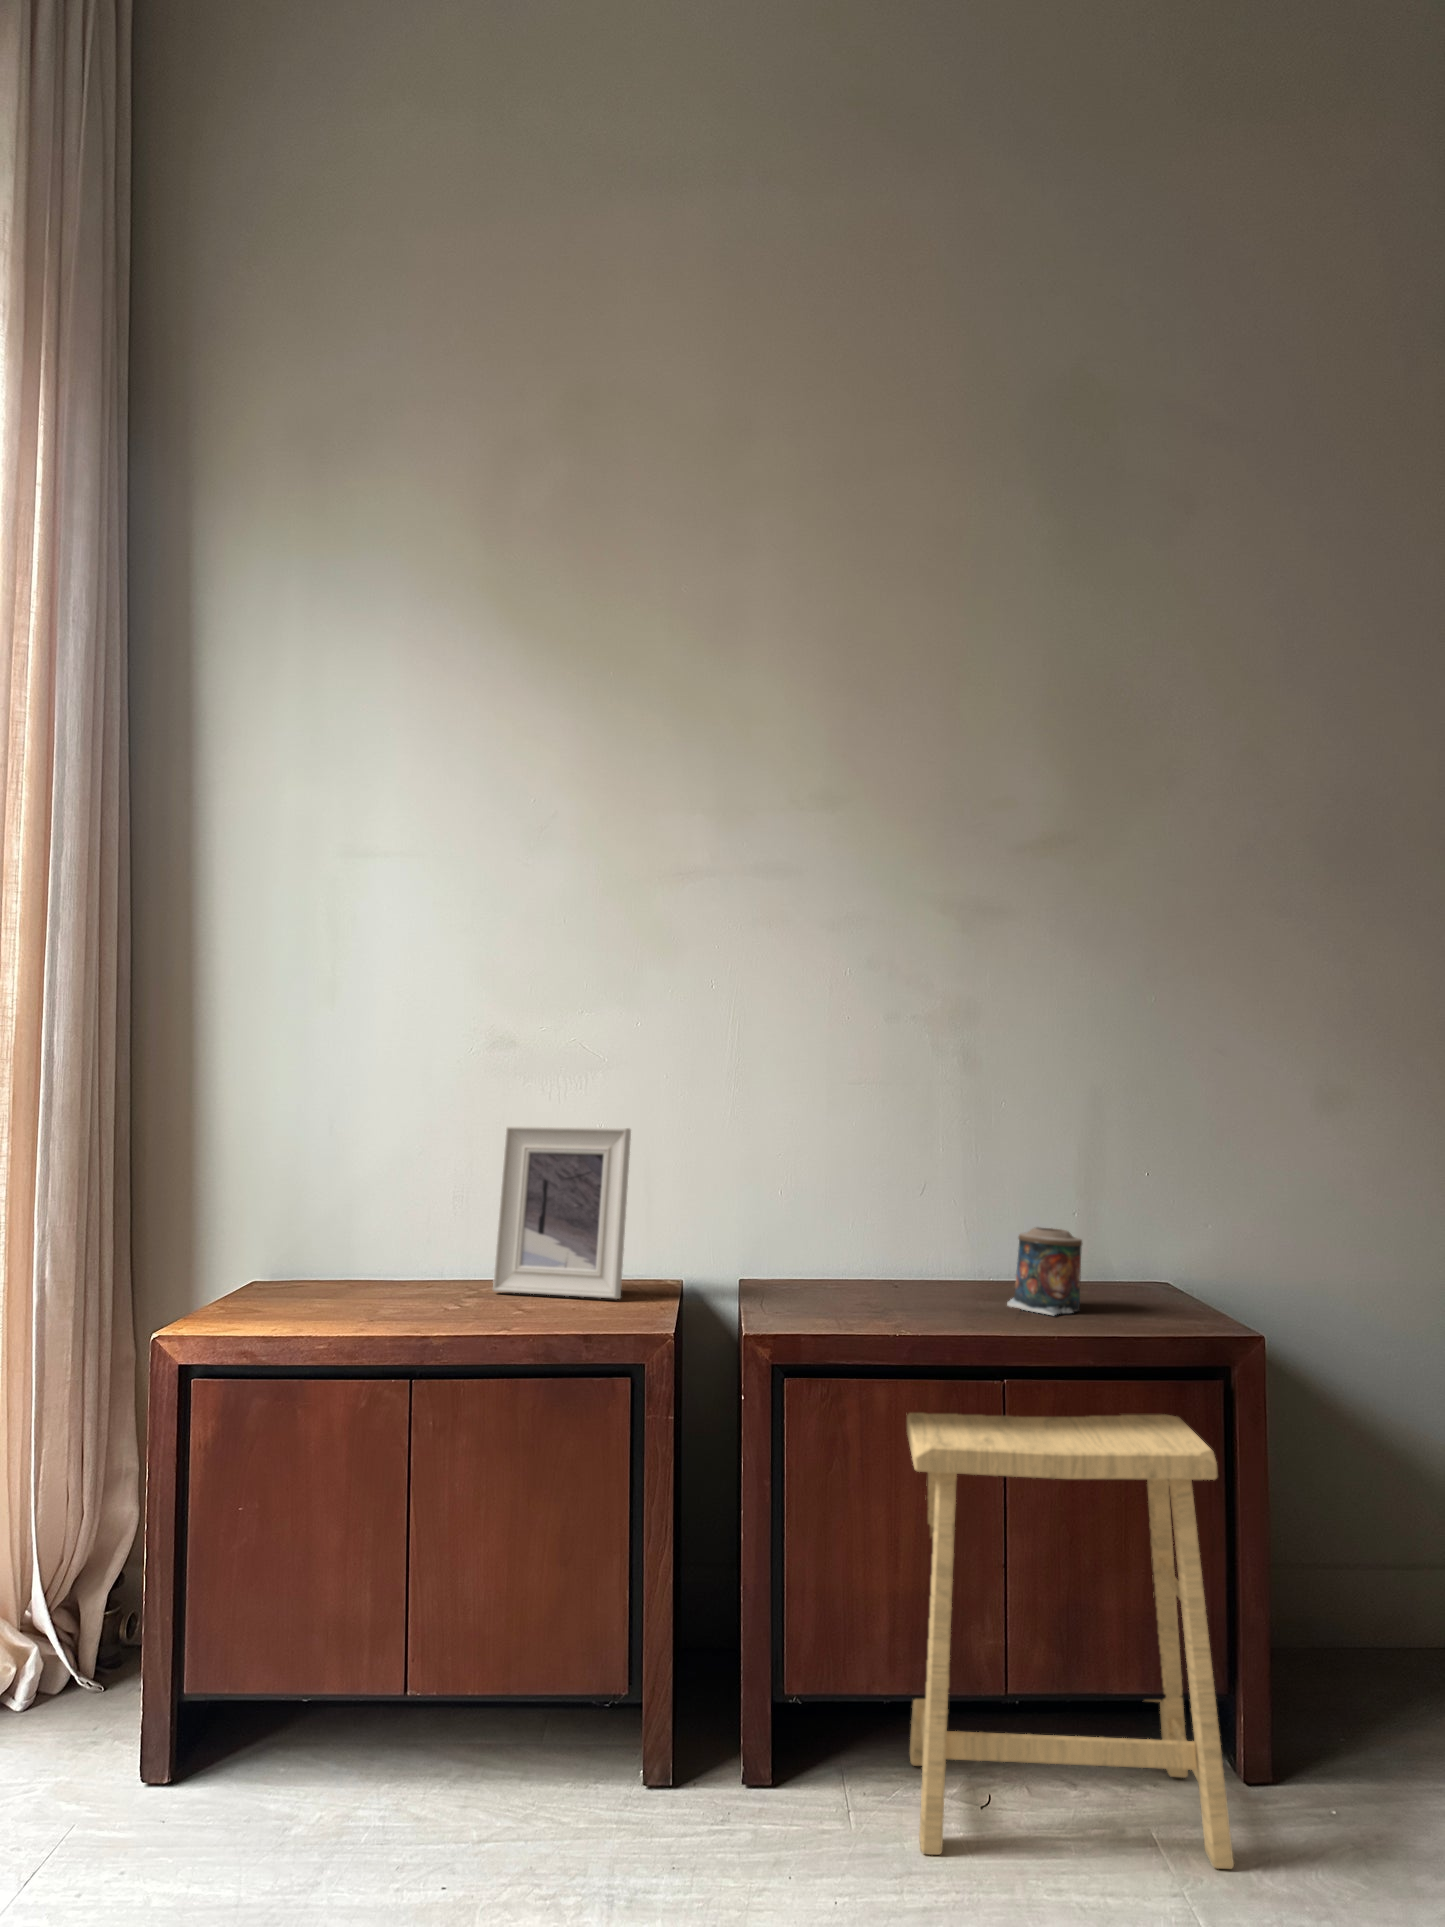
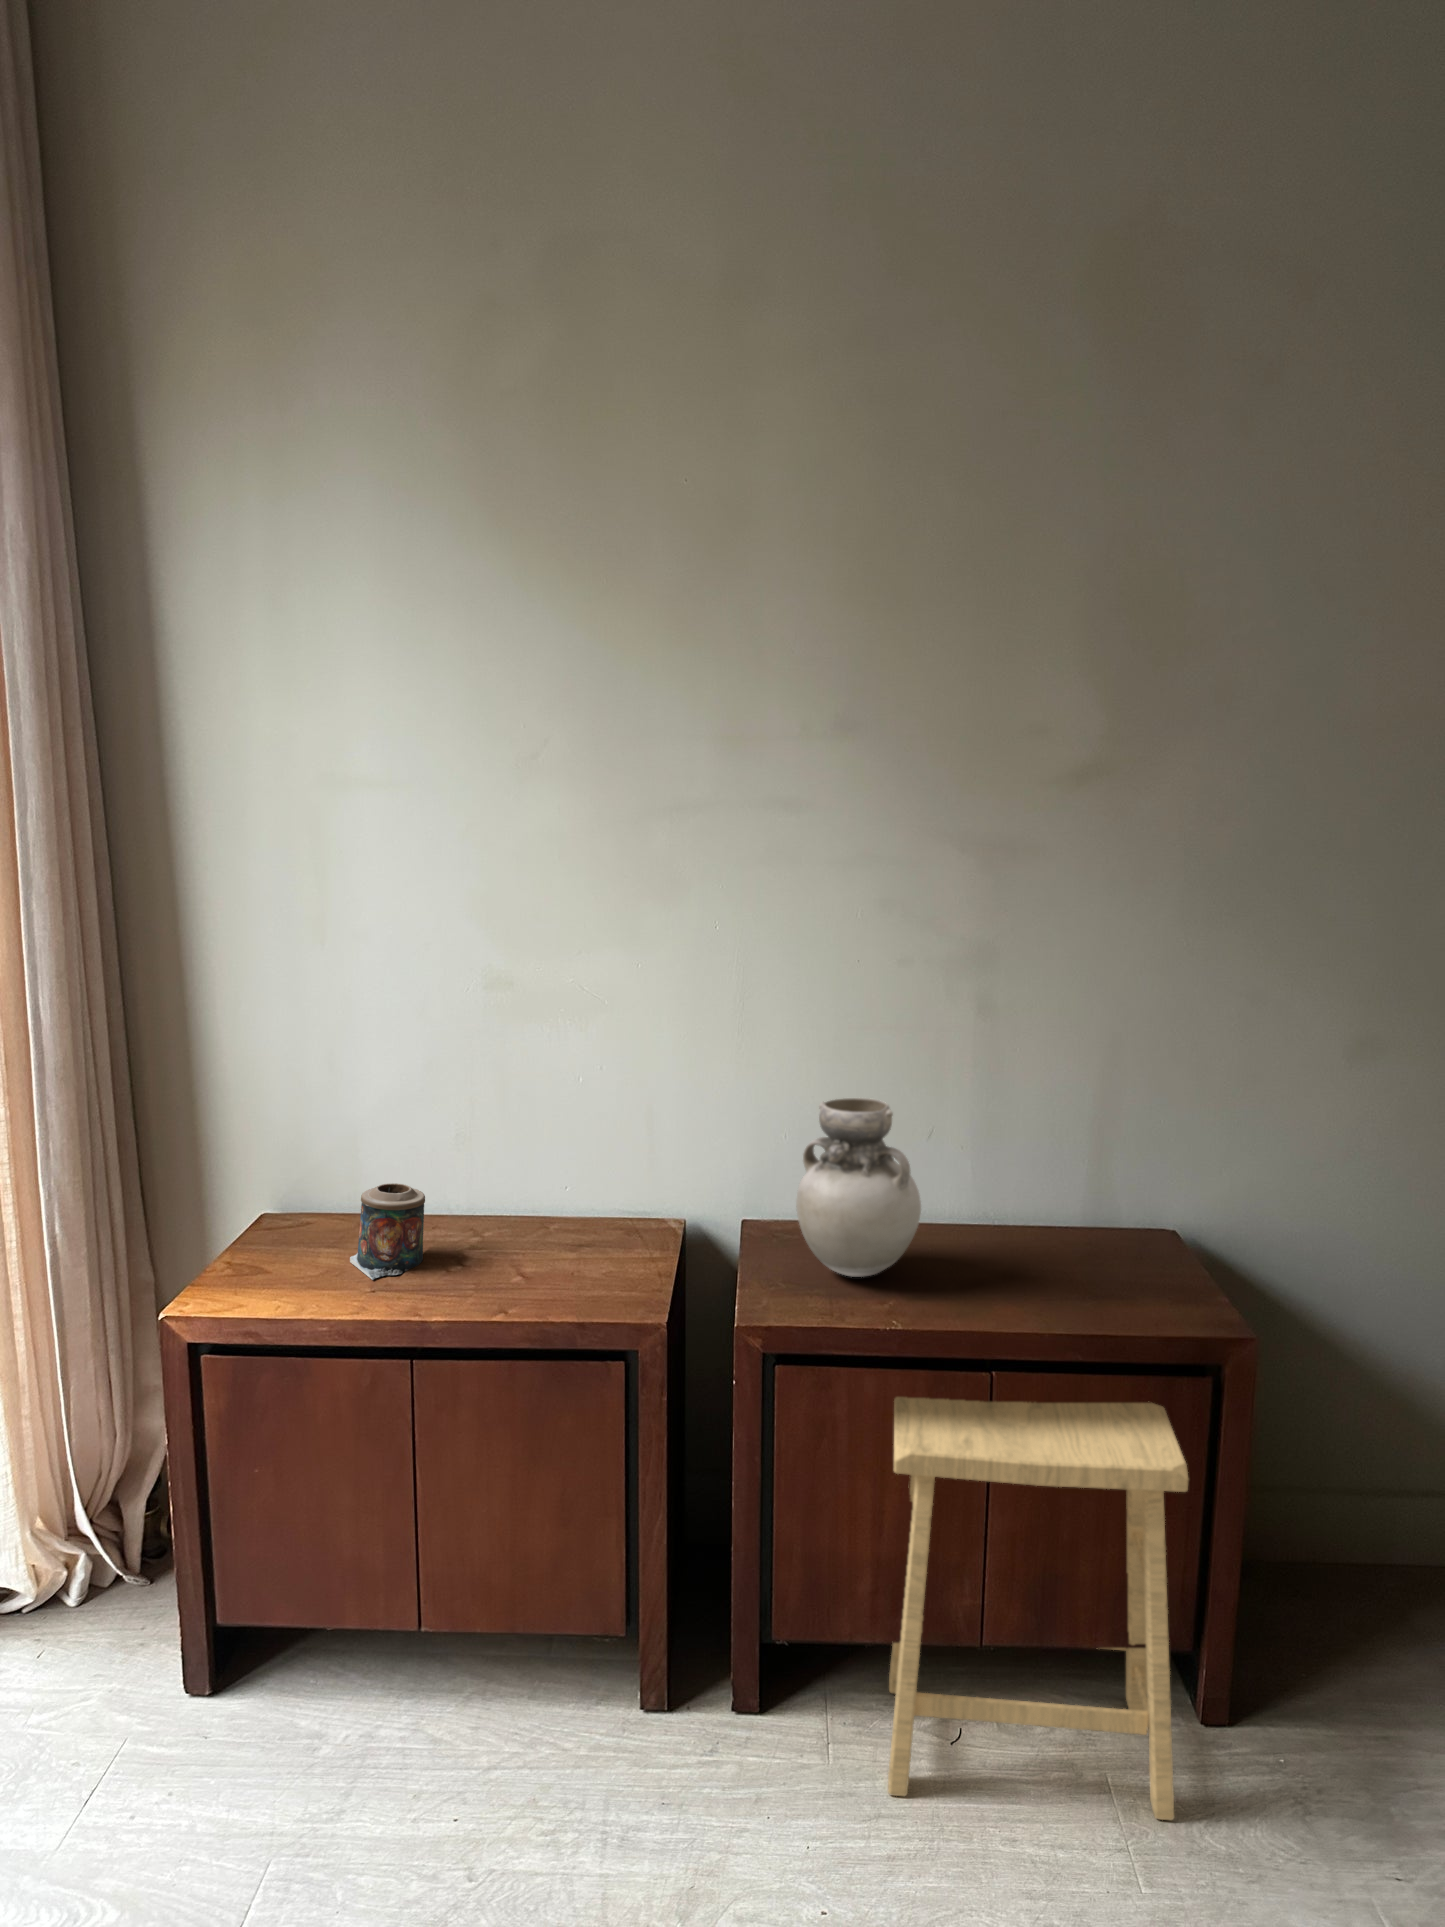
picture frame: present [493,1126,631,1299] -> none [494,1074,629,1255]
vase: none [799,1133,923,1309] -> present [796,1098,921,1277]
candle: present [1007,1227,1082,1315] -> present [350,1183,425,1280]

